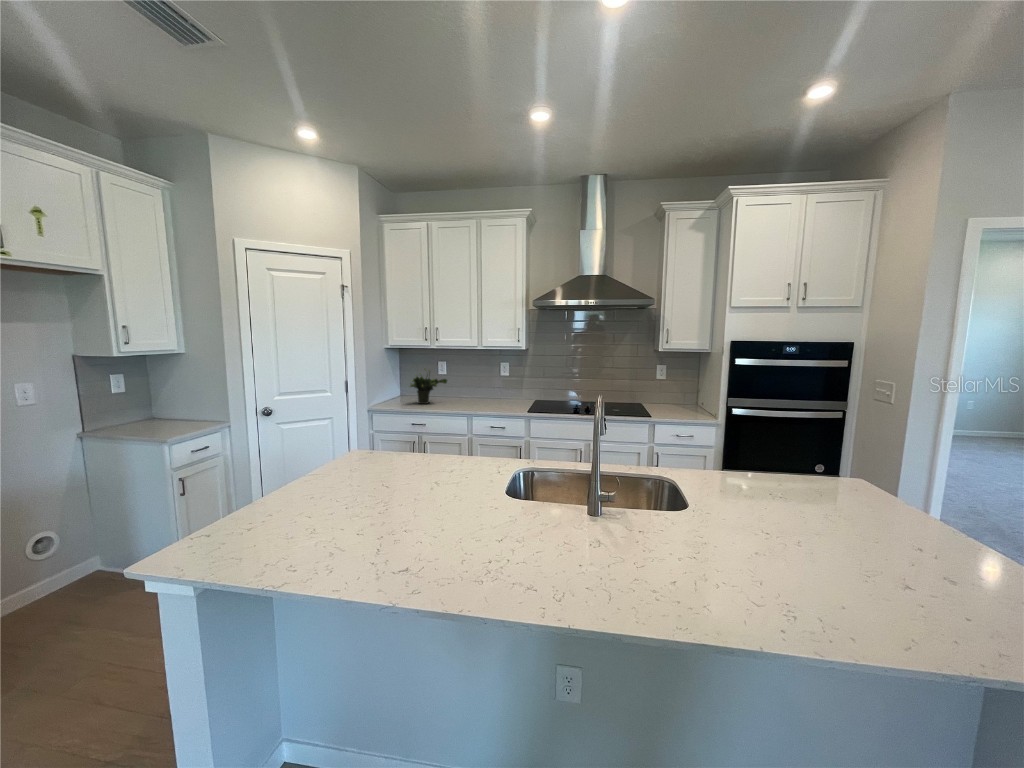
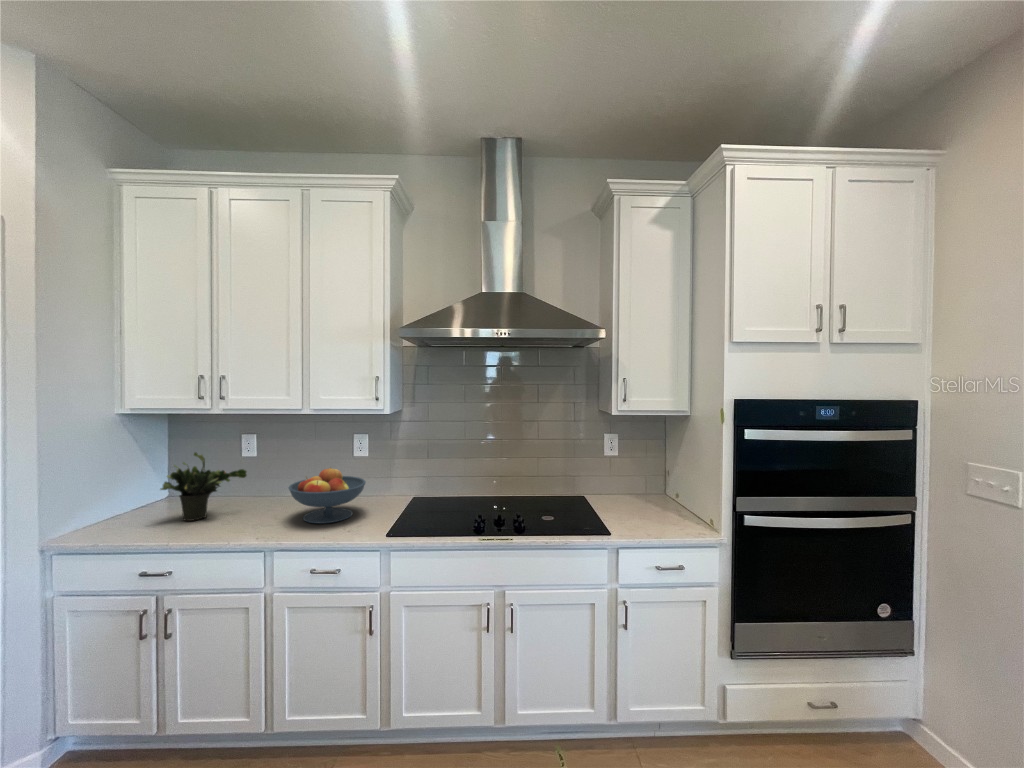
fruit bowl: none [472,379,511,407] -> present [289,468,366,523]

